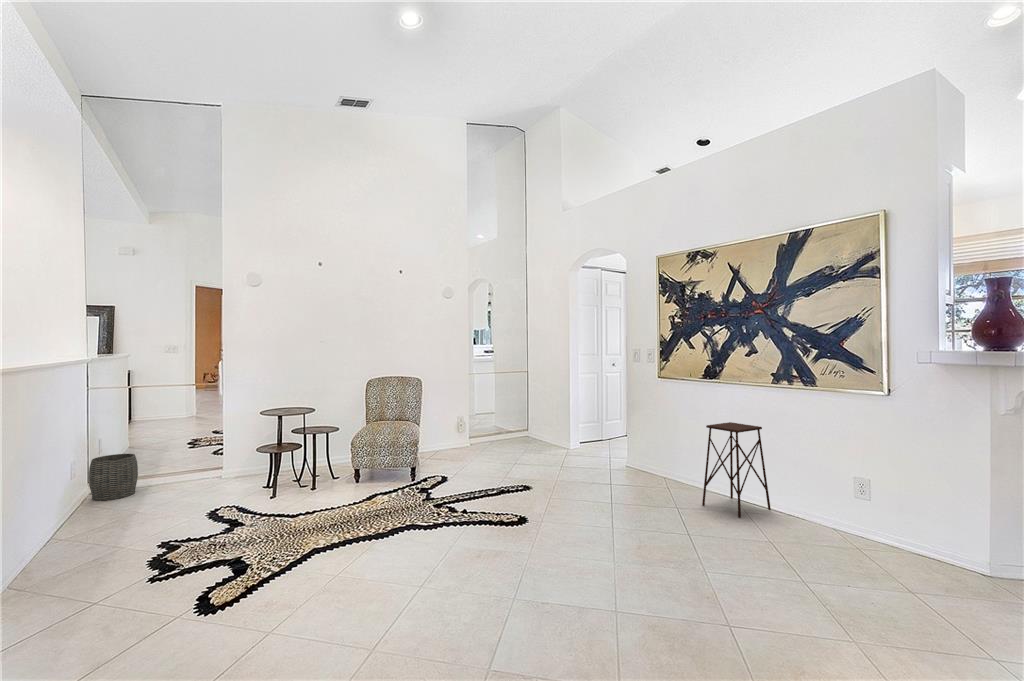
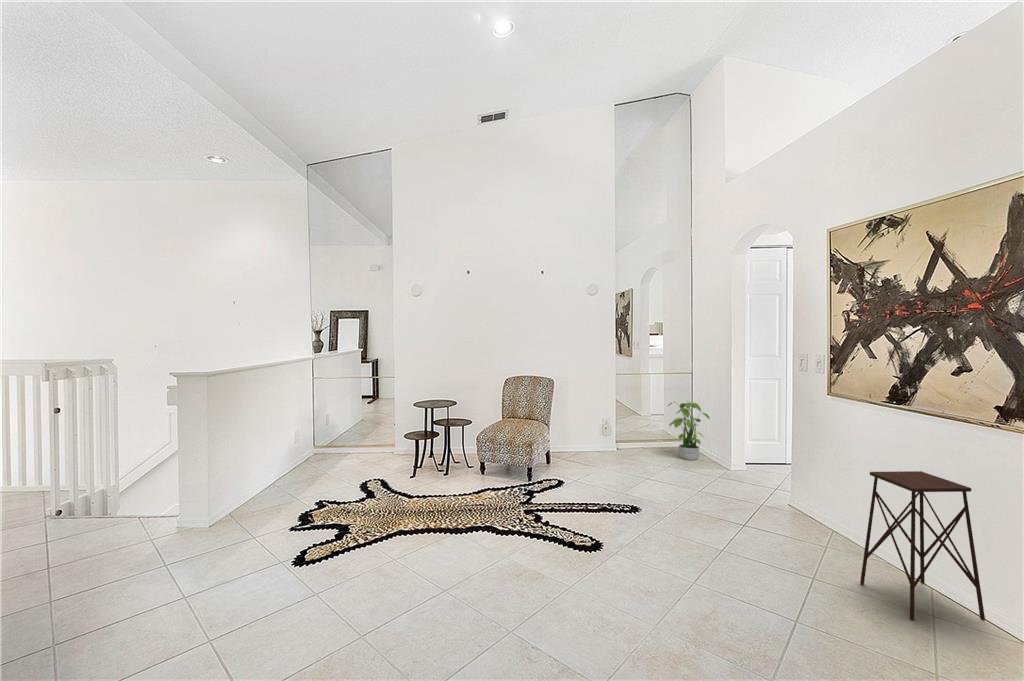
potted plant: none [515,395,551,448] -> present [668,402,710,460]
woven basket: present [89,454,138,501] -> none [301,425,333,460]

